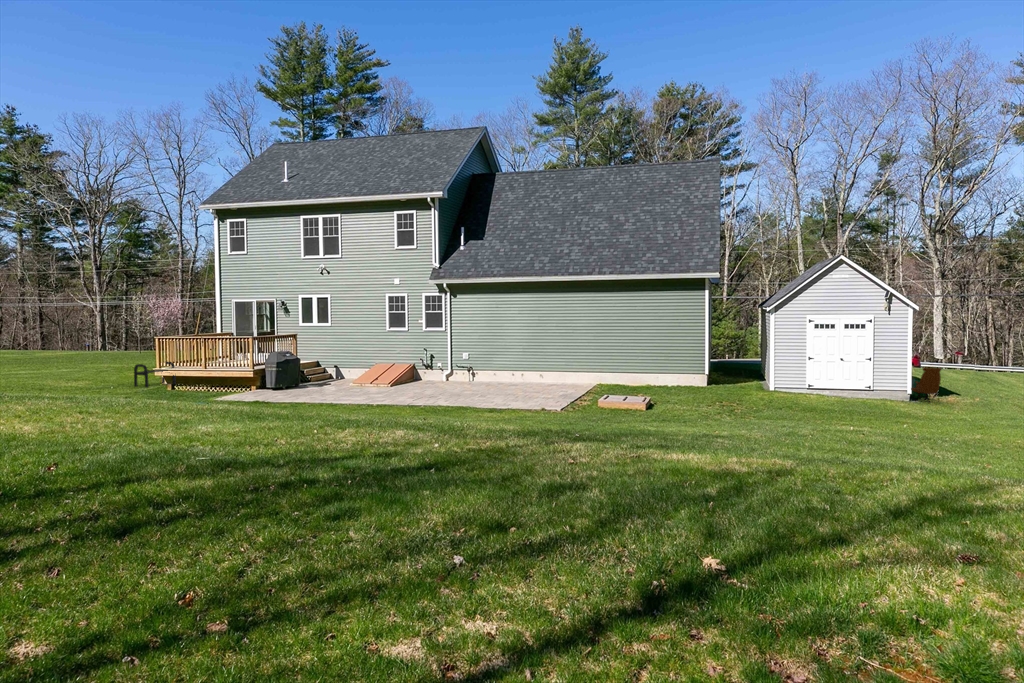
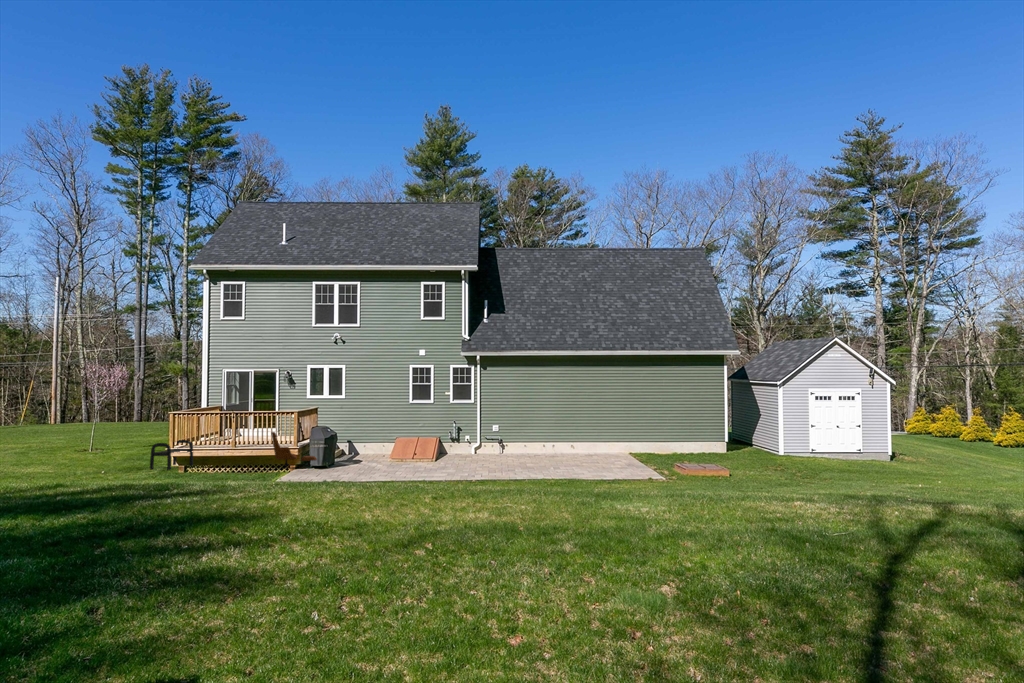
lounge chair: present [911,367,941,401] -> present [271,432,317,467]

